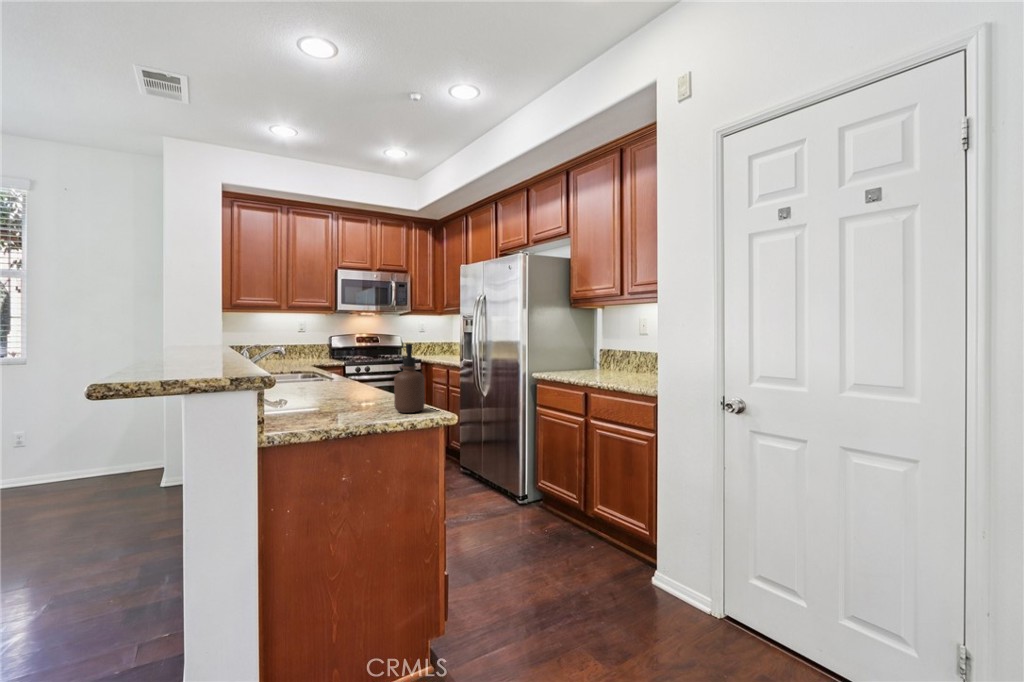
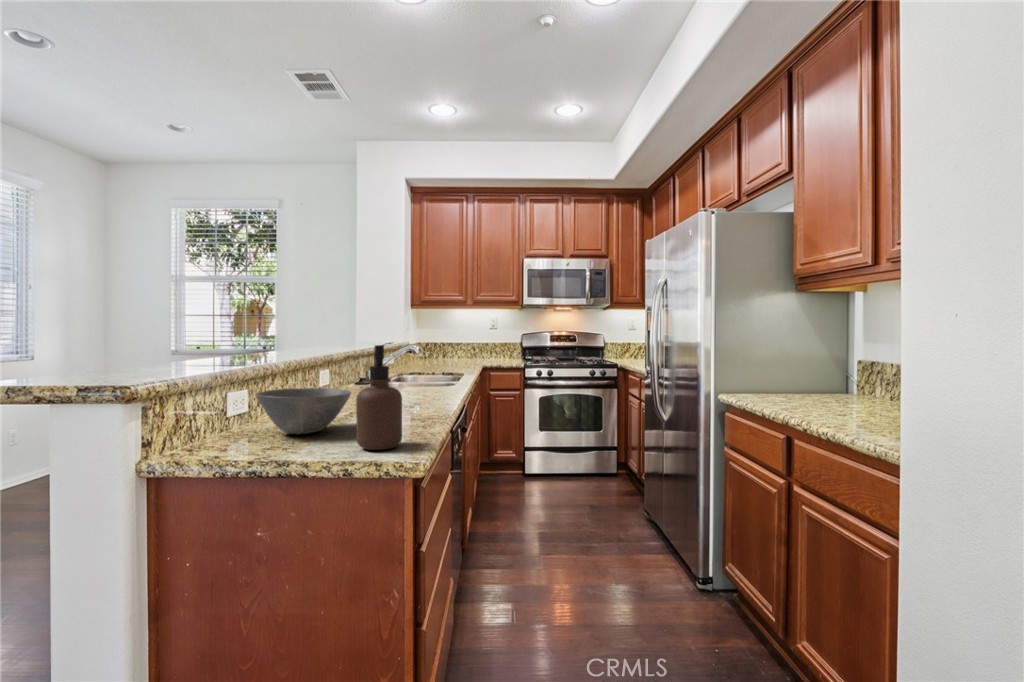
bowl: none [290,379,361,412] -> present [256,388,351,435]

